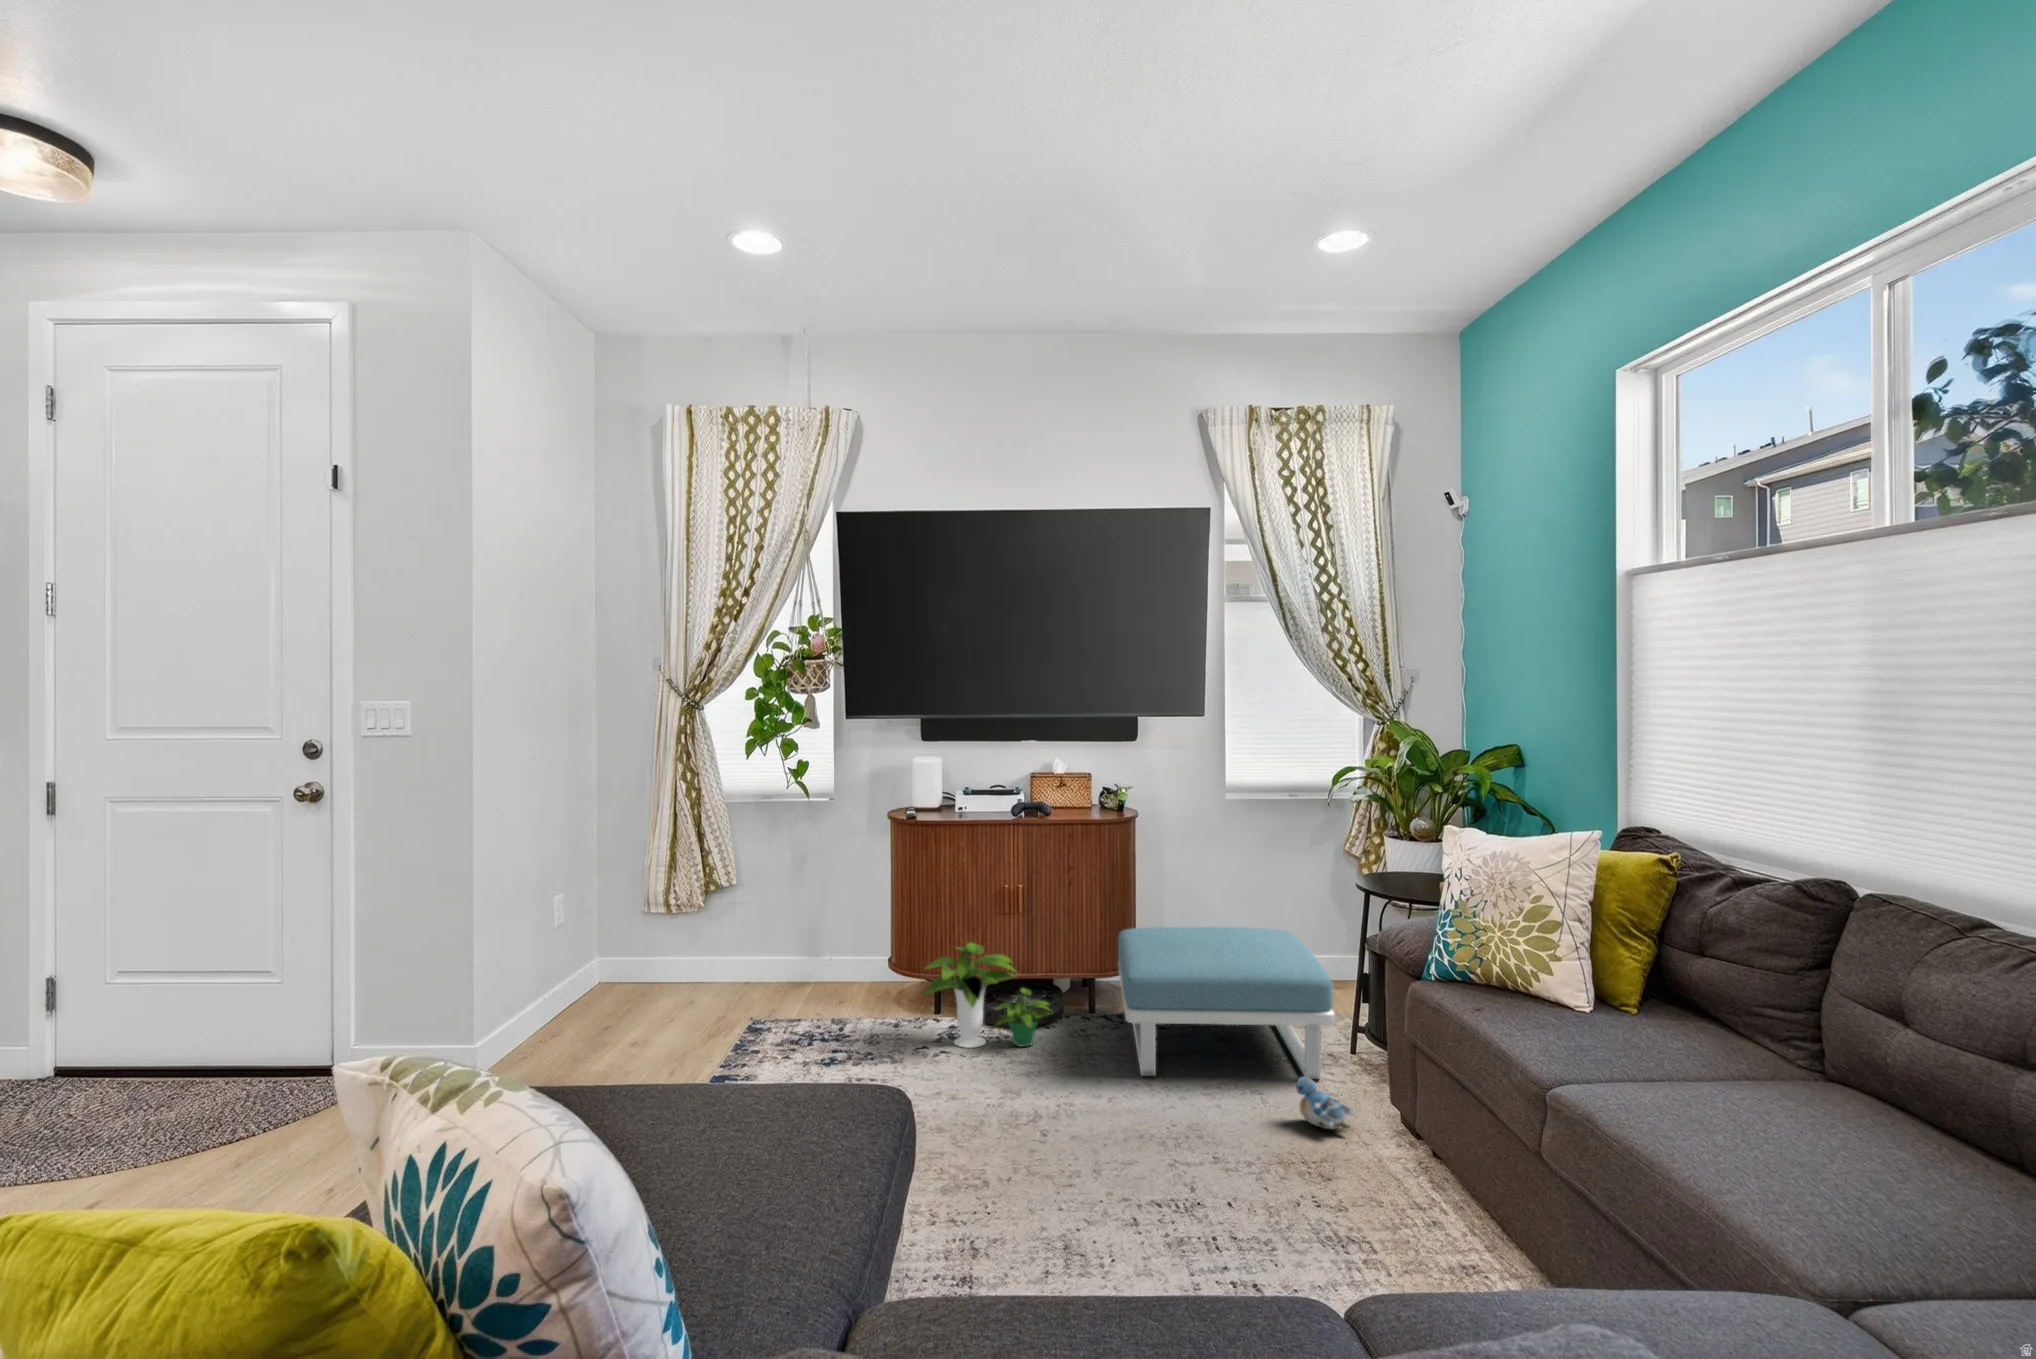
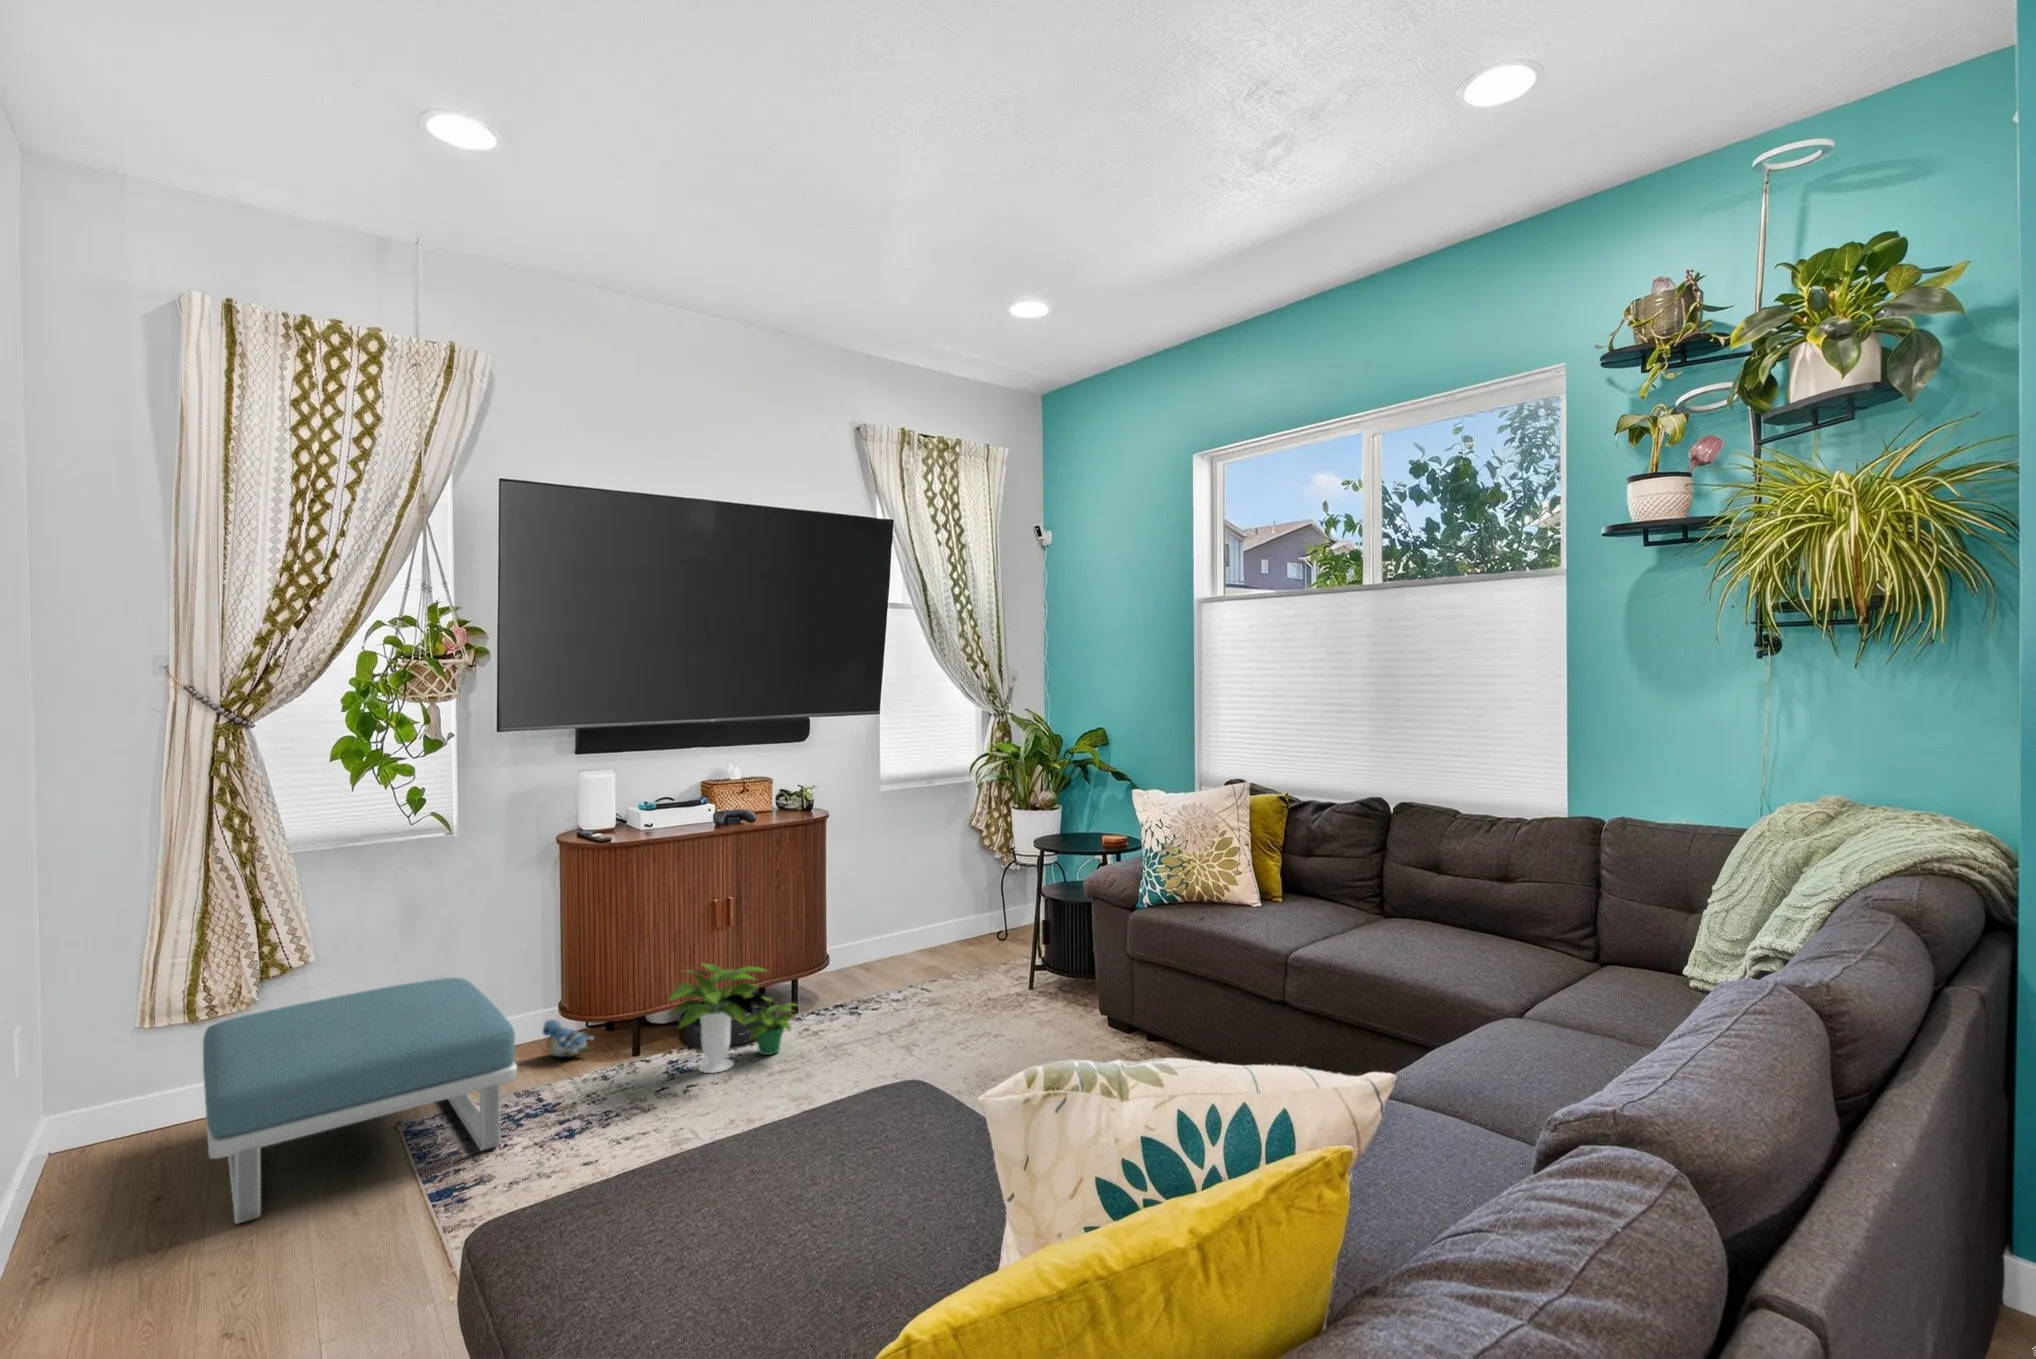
footstool: present [1118,927,1335,1079] -> present [203,978,517,1224]
plush toy: present [1296,1077,1355,1129] -> present [543,1020,594,1057]

